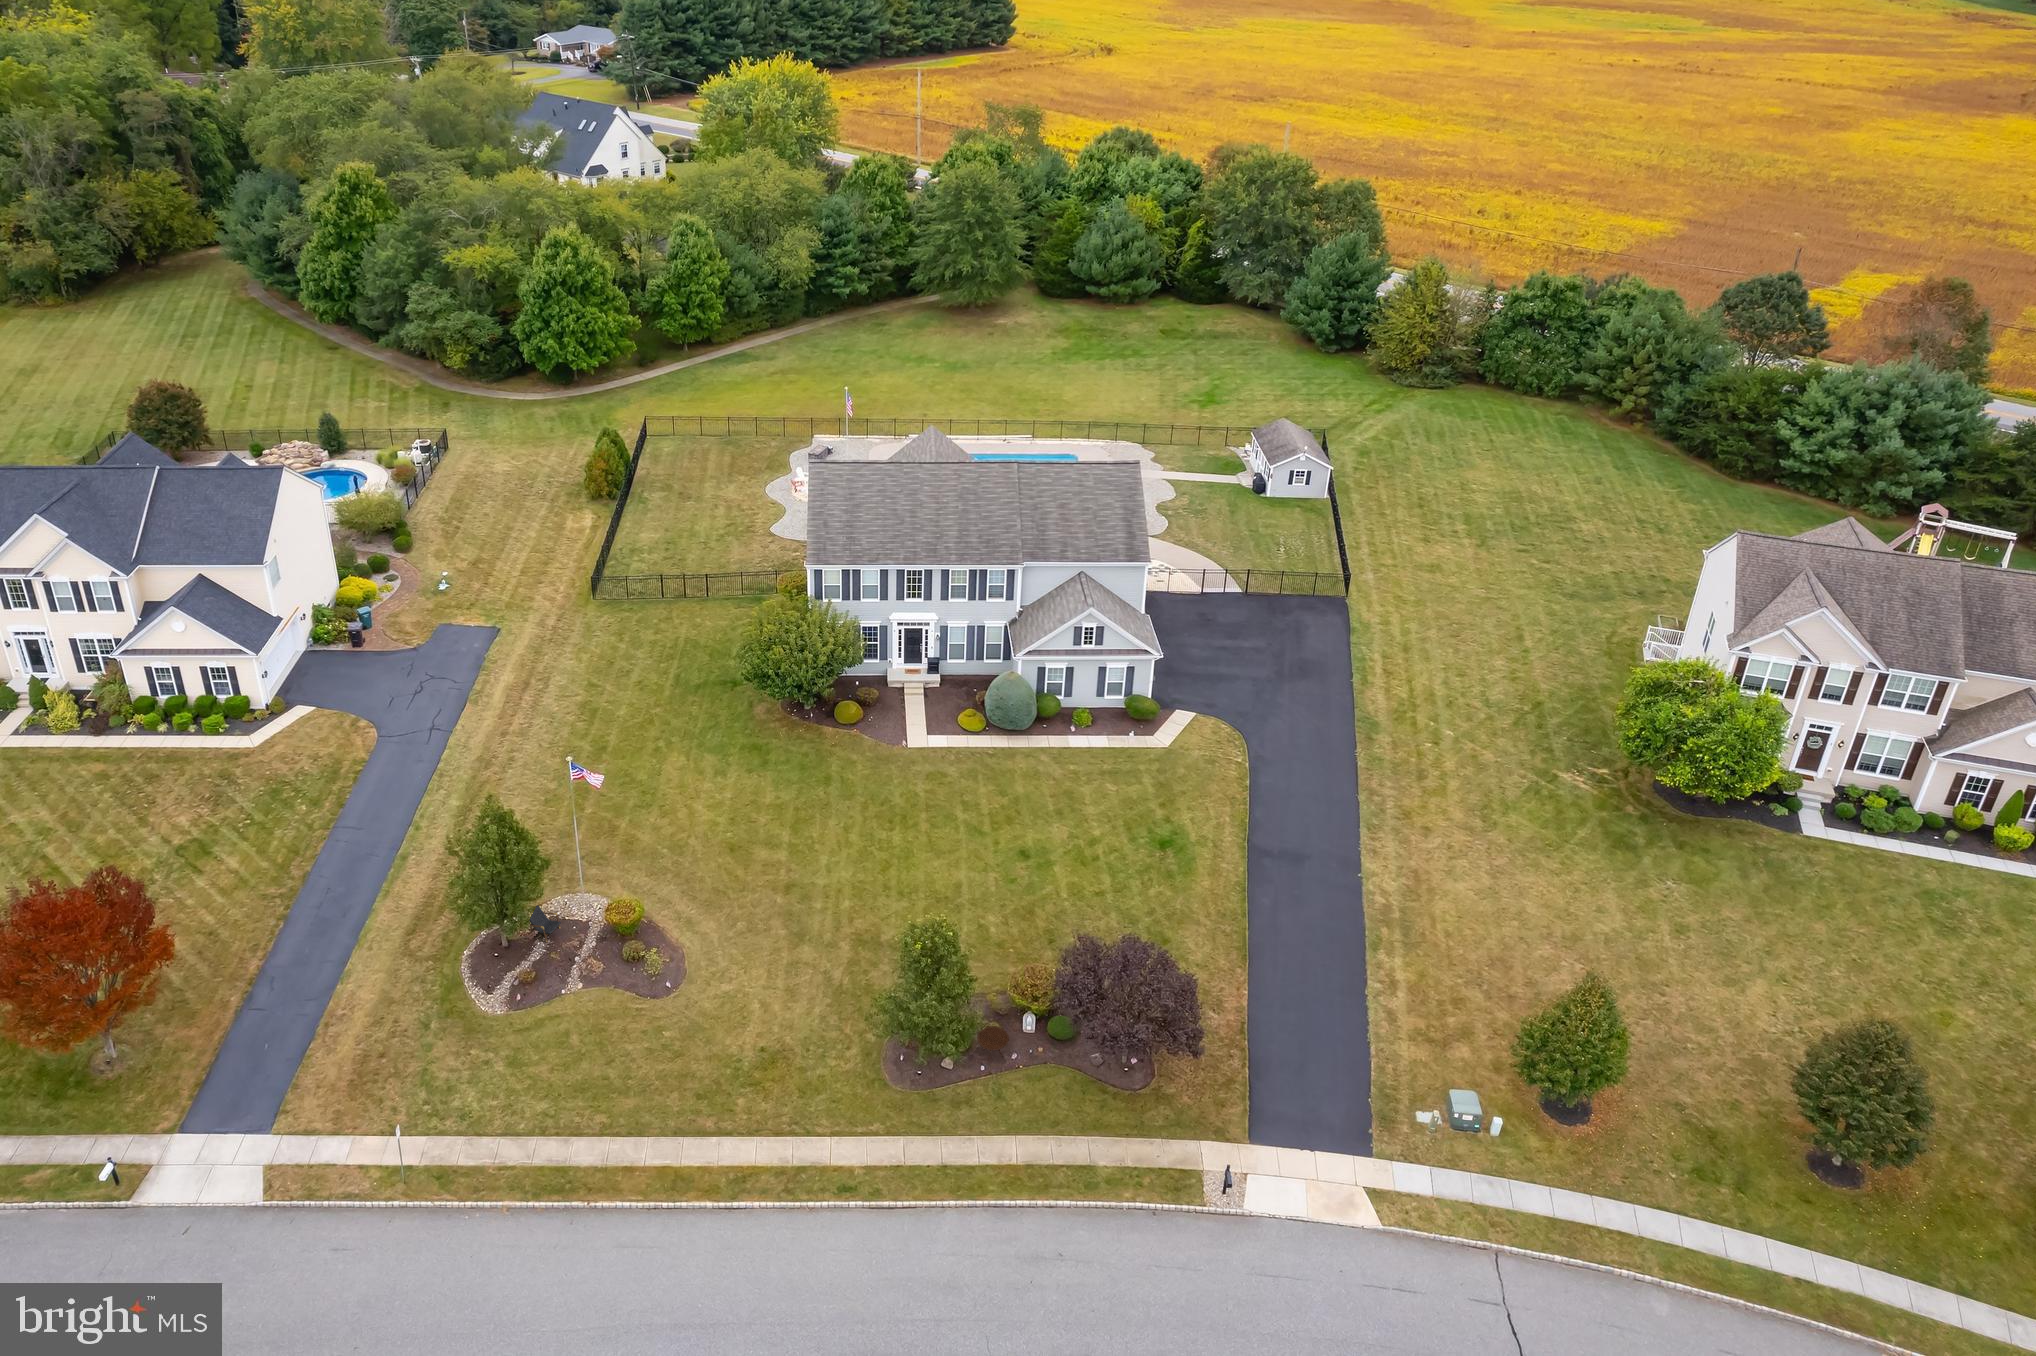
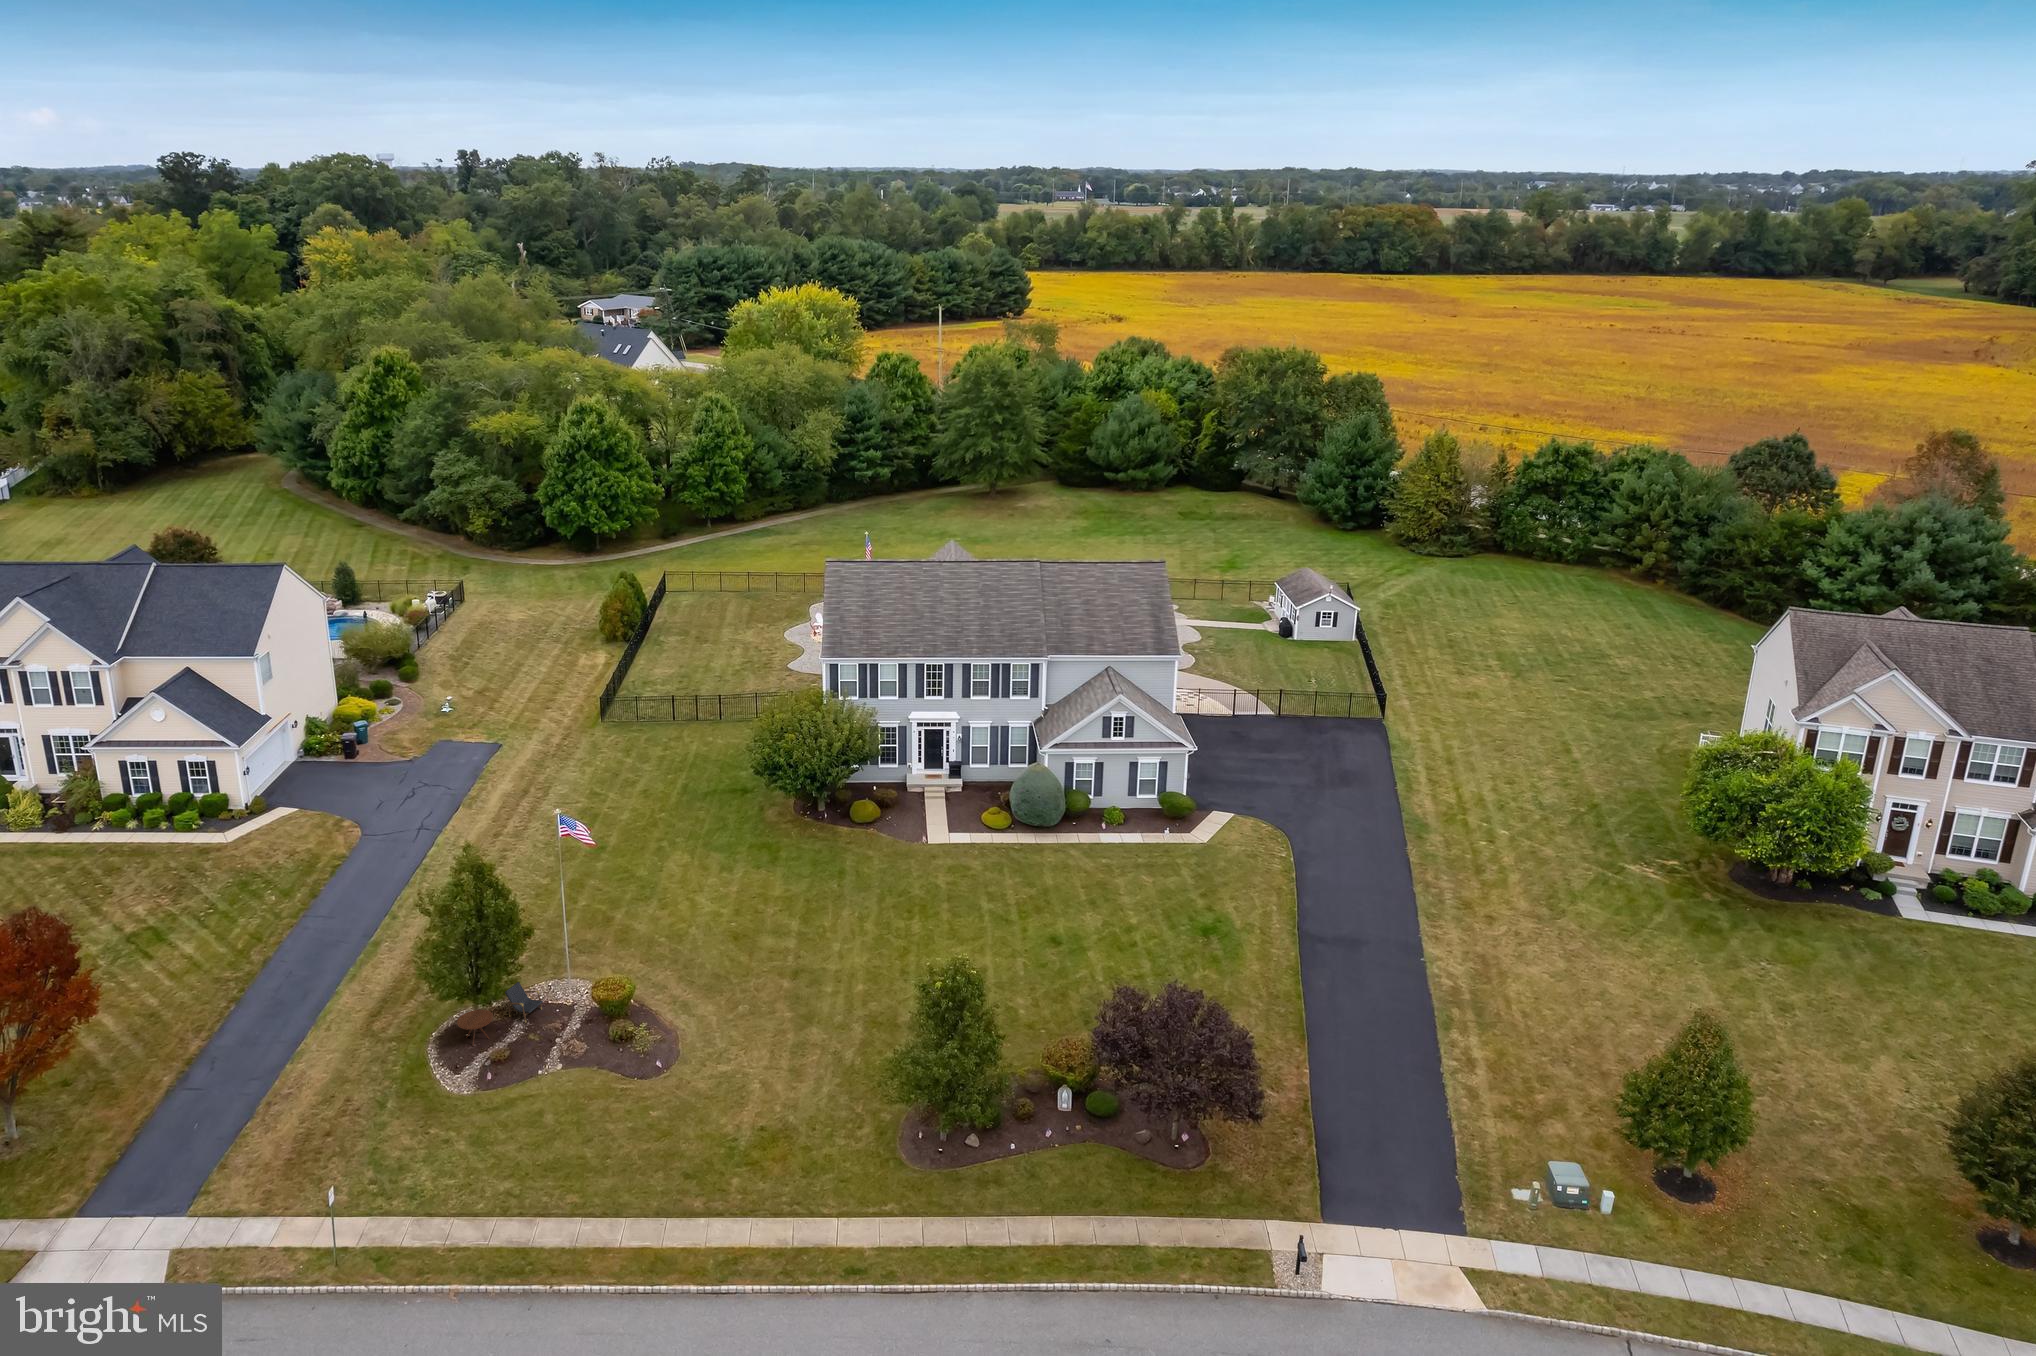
round table: present [977,1026,1009,1054] -> present [457,1010,493,1045]

